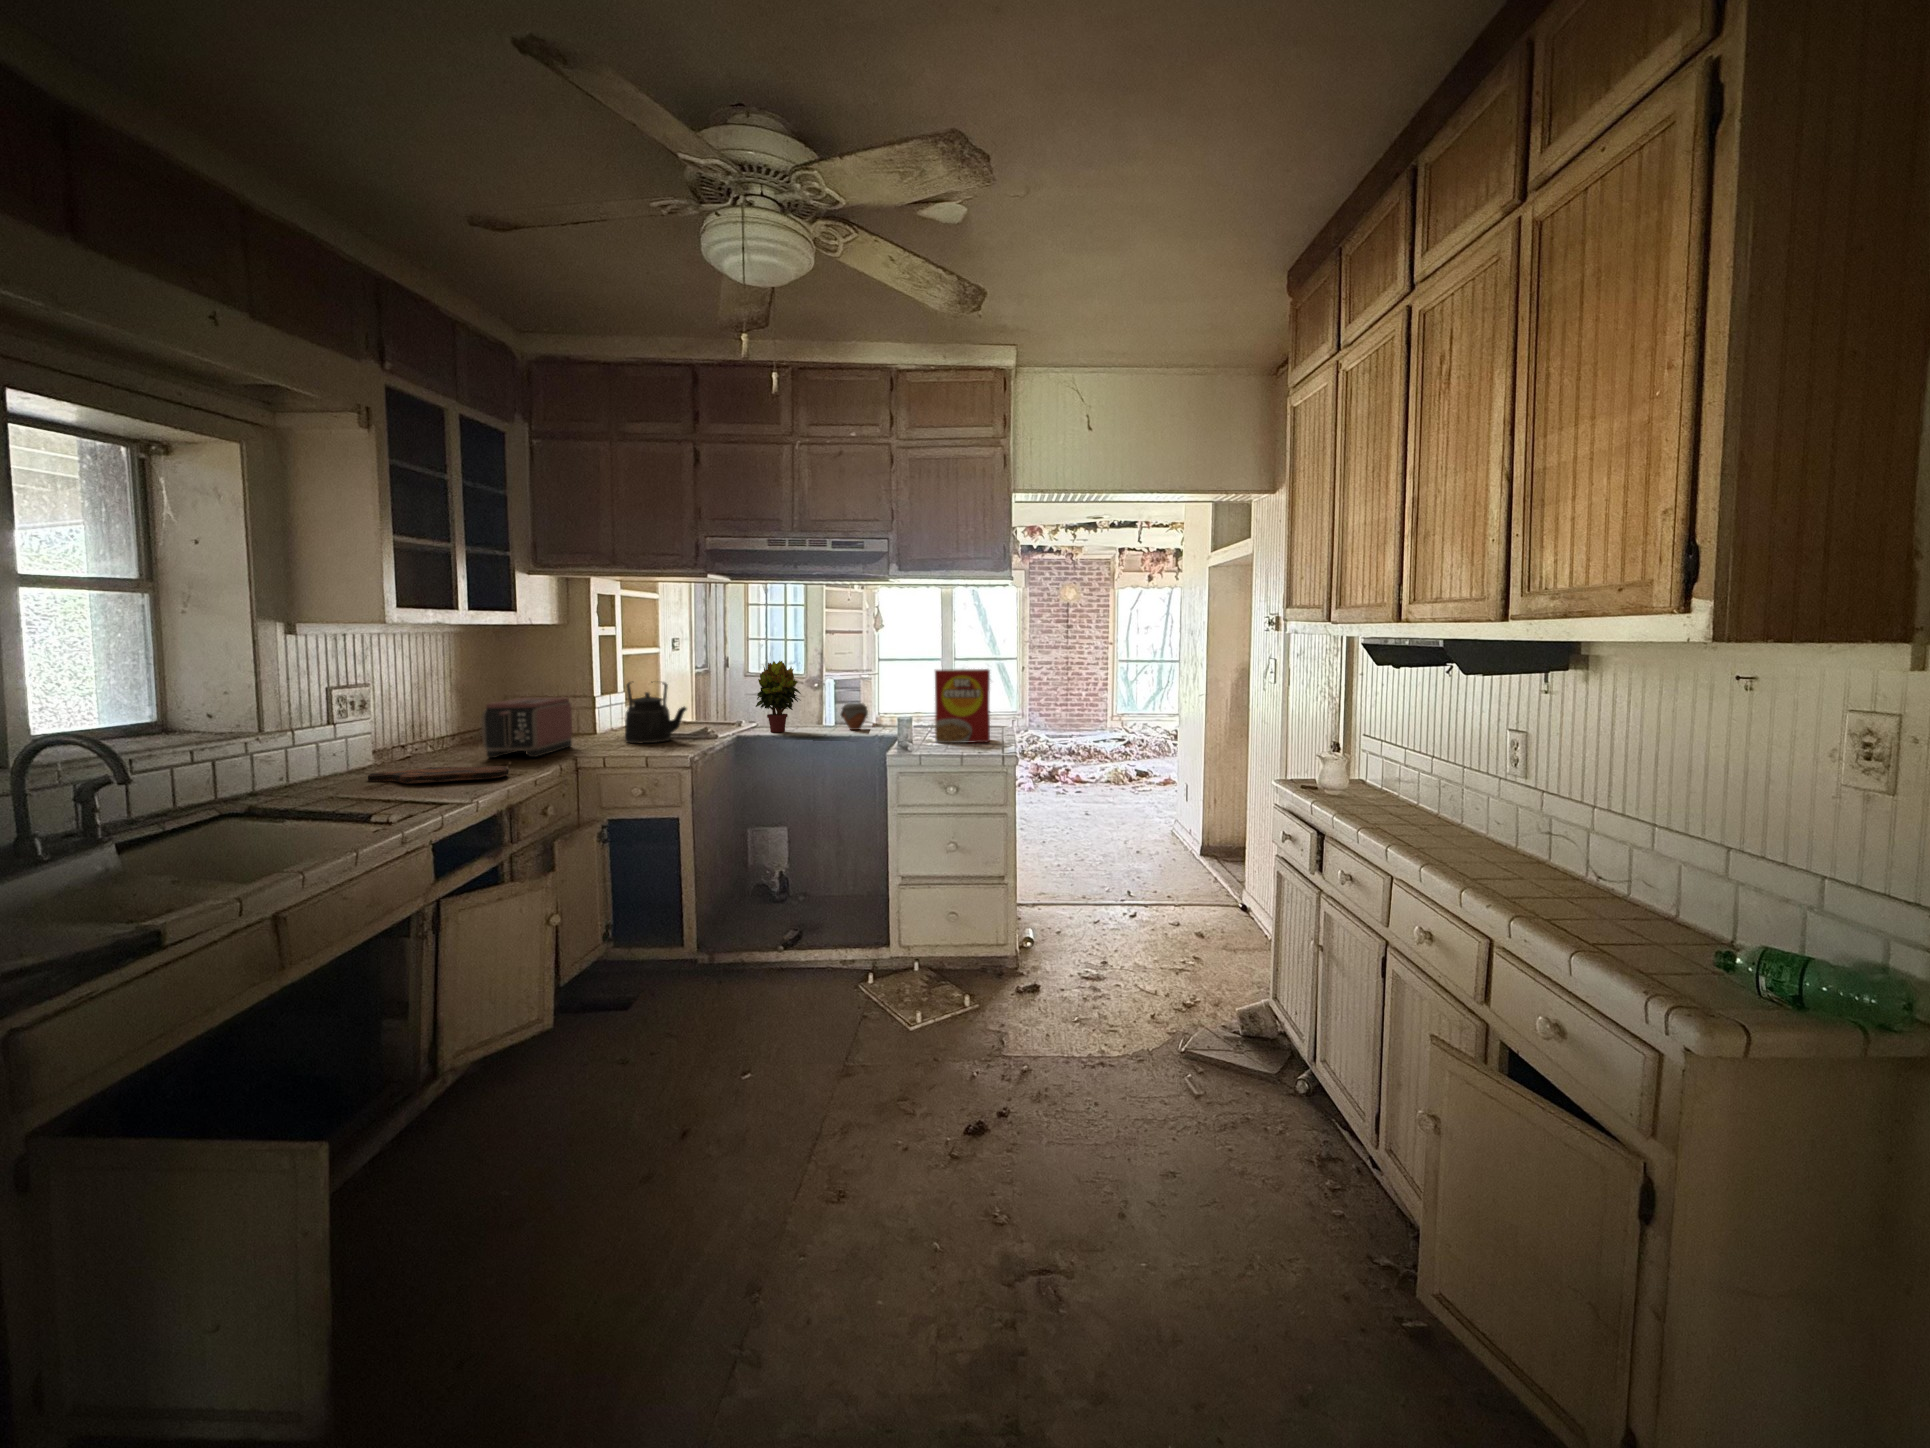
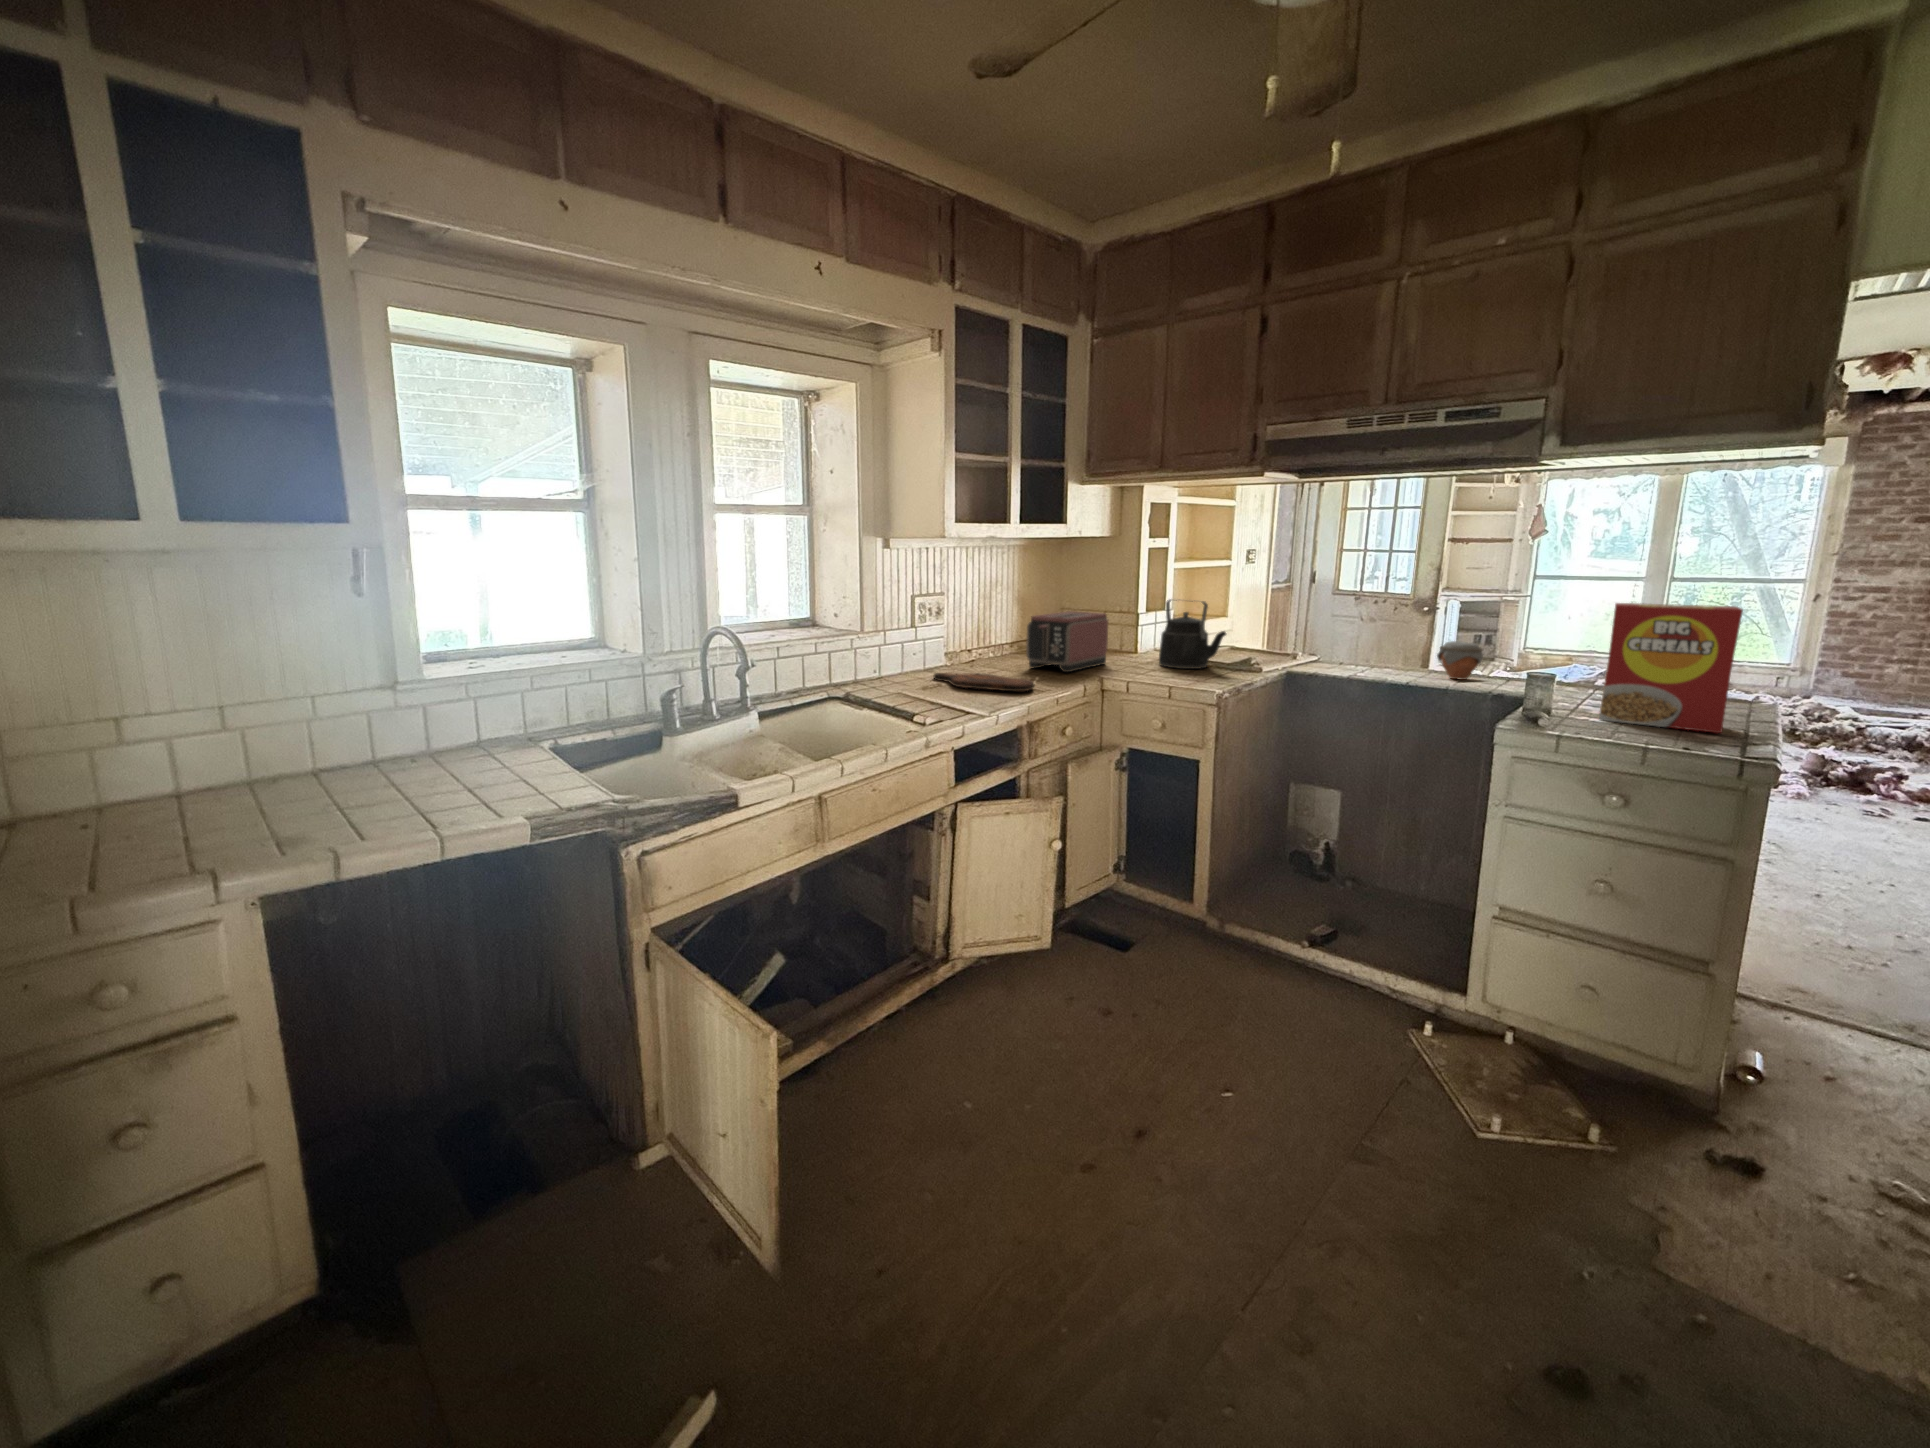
potted plant: present [756,661,801,732] -> none [1314,580,1380,671]

